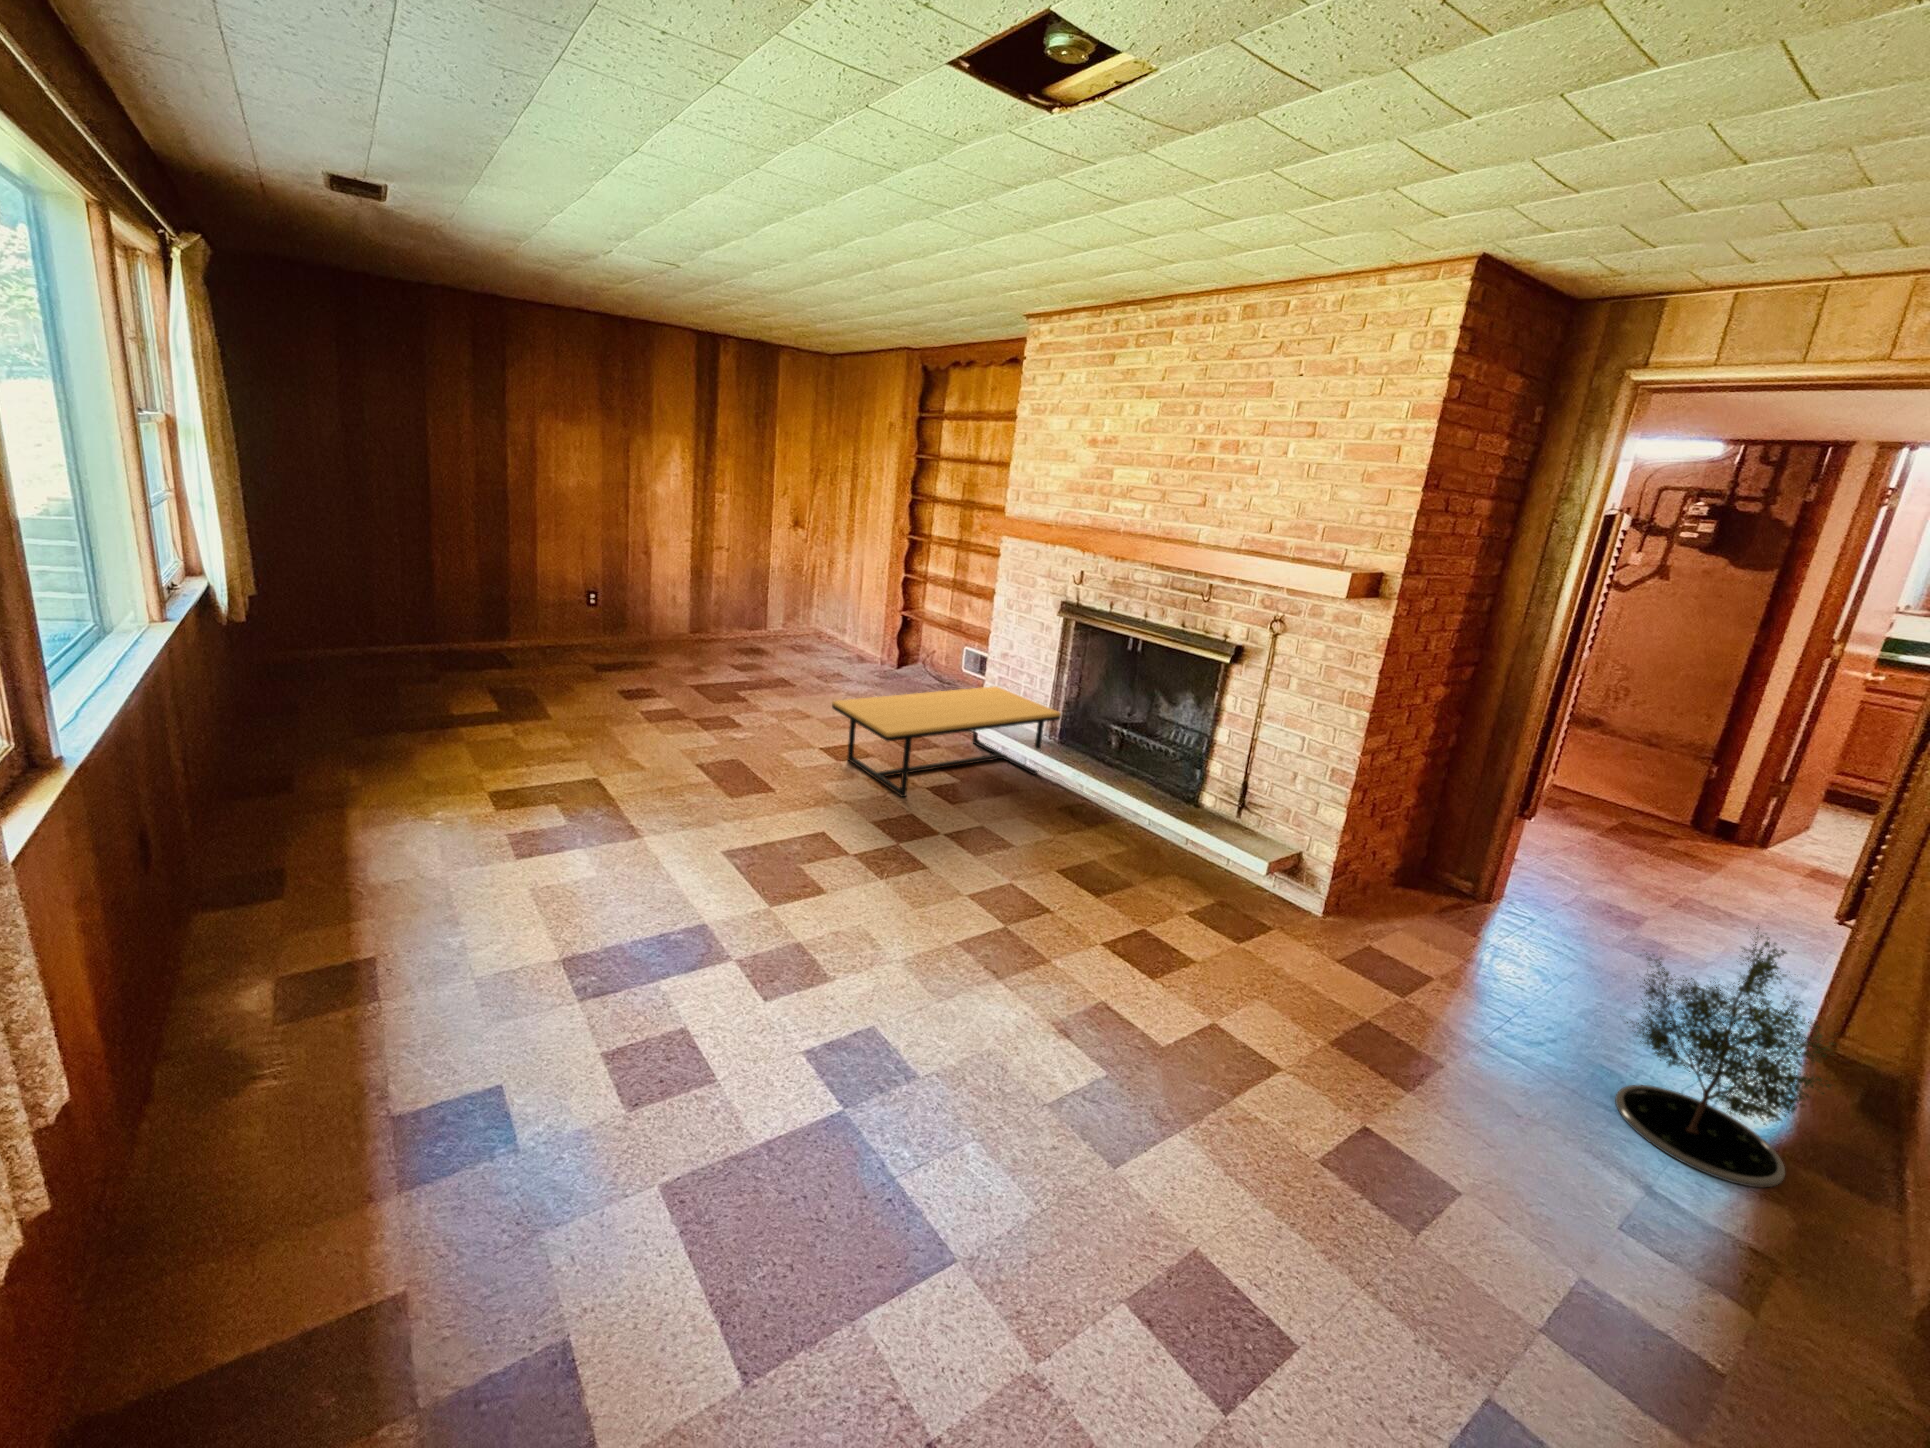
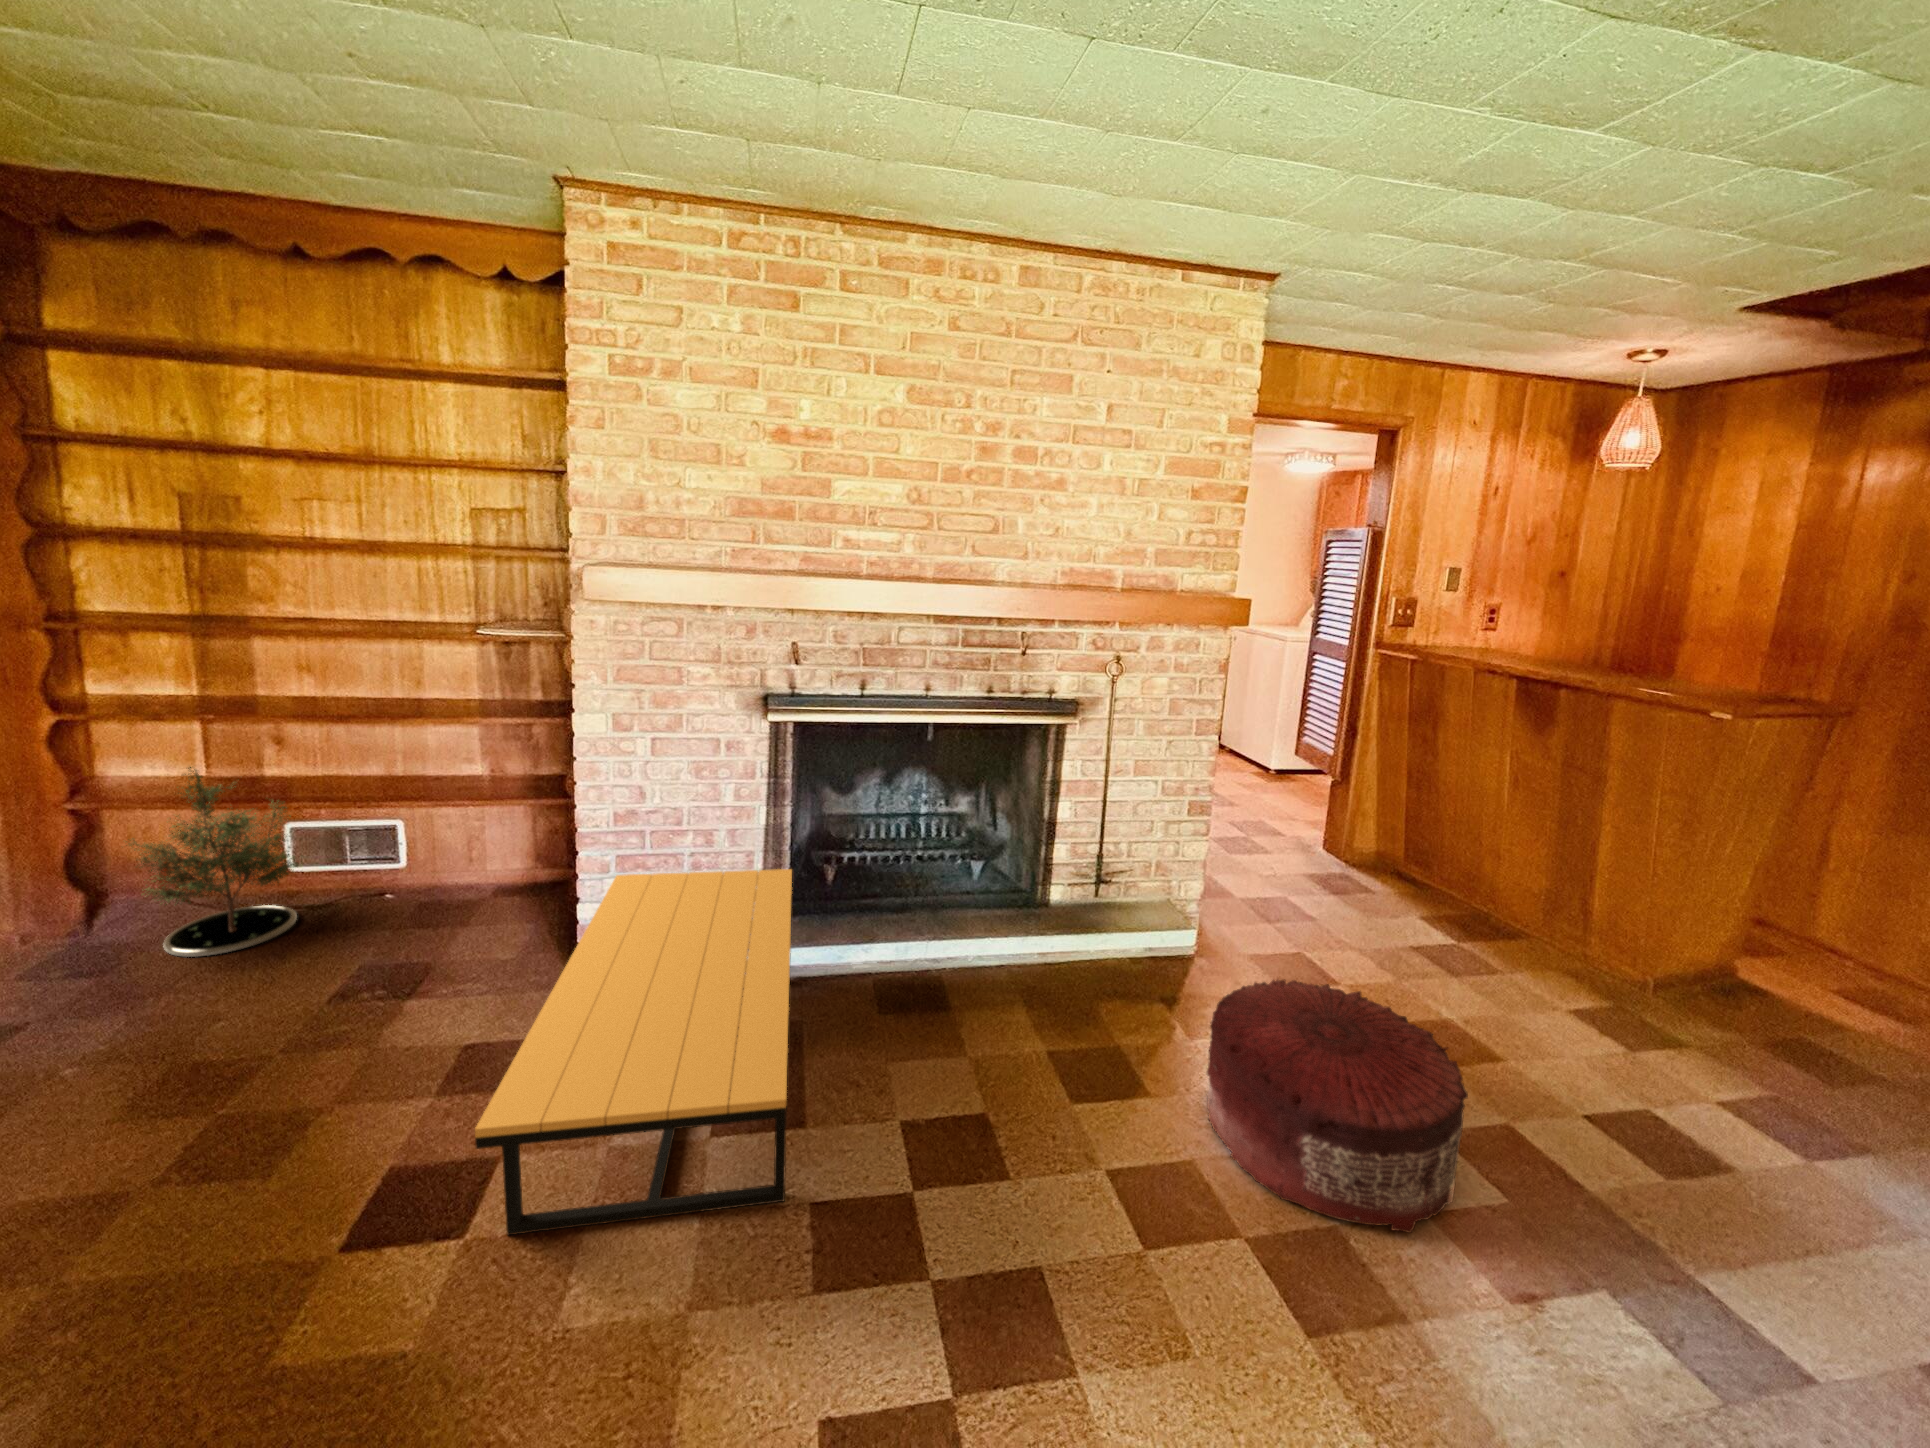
pouf: none [1026,832,1200,985] -> present [1206,980,1468,1233]
potted tree: present [1615,928,1833,1187] -> present [126,767,298,957]

